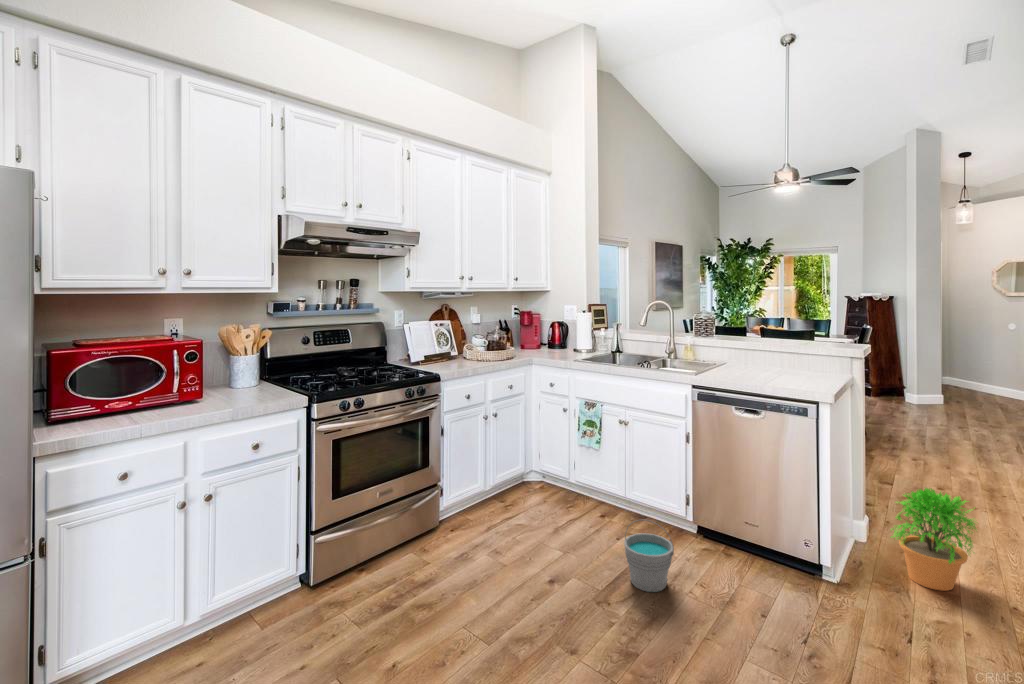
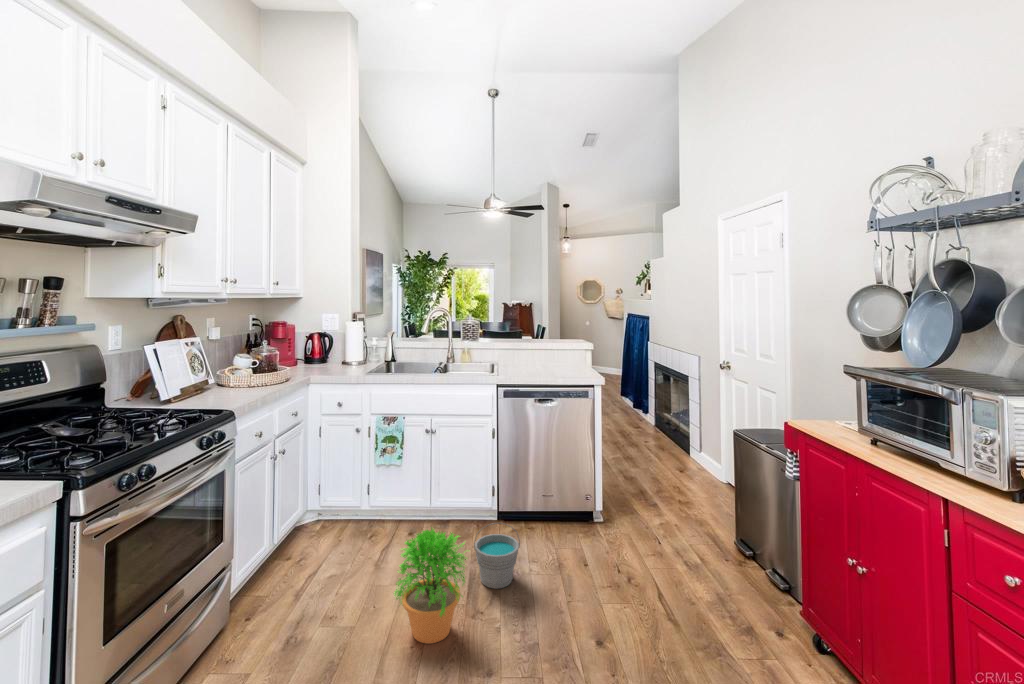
potted plant: present [891,488,976,591] -> present [394,528,466,643]

